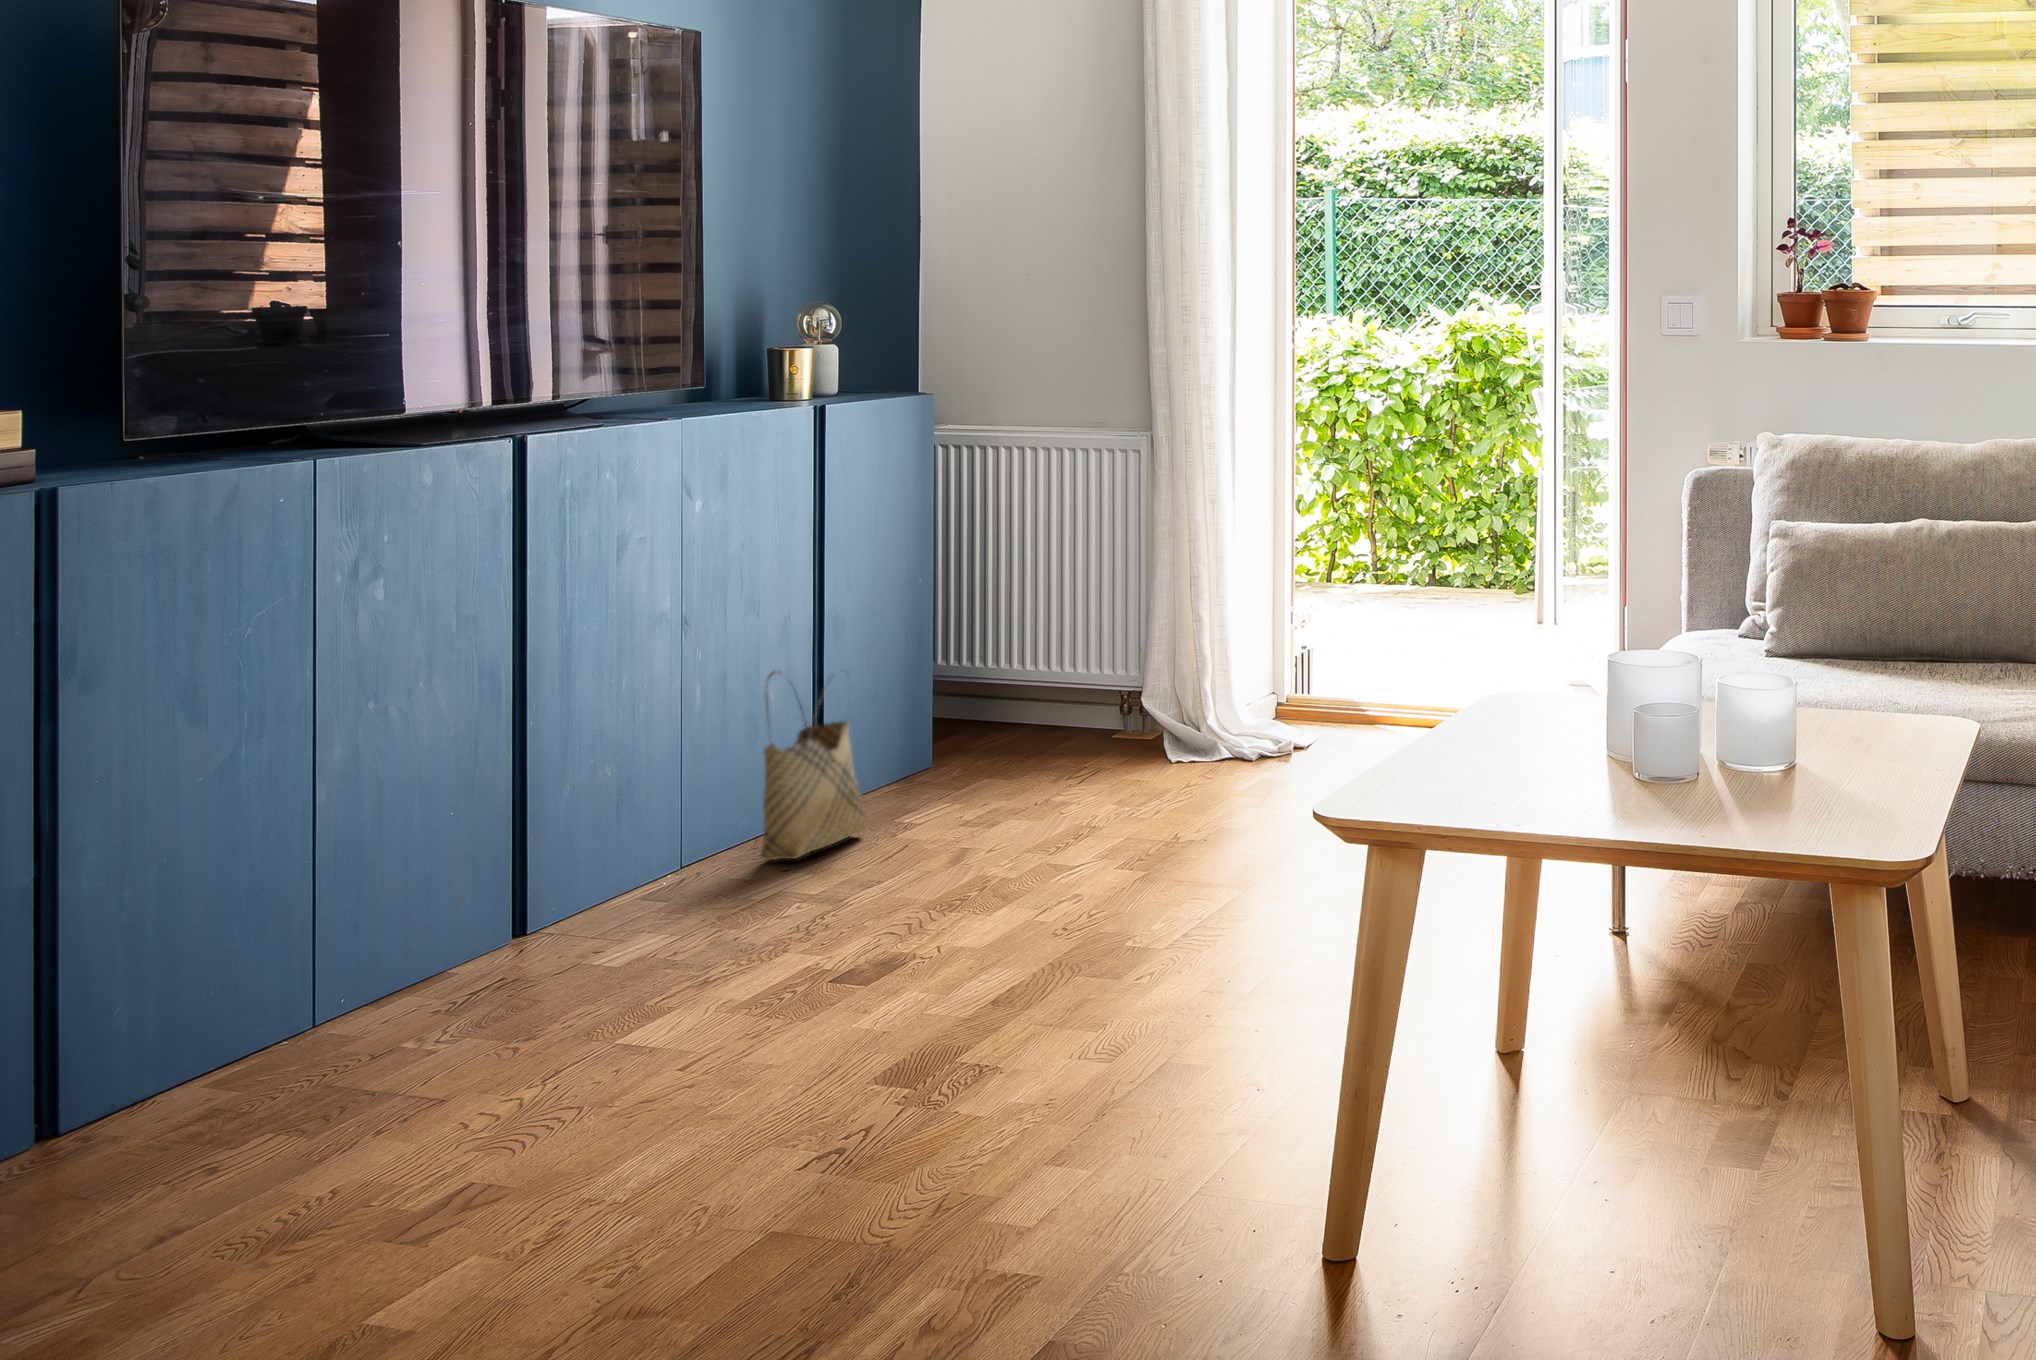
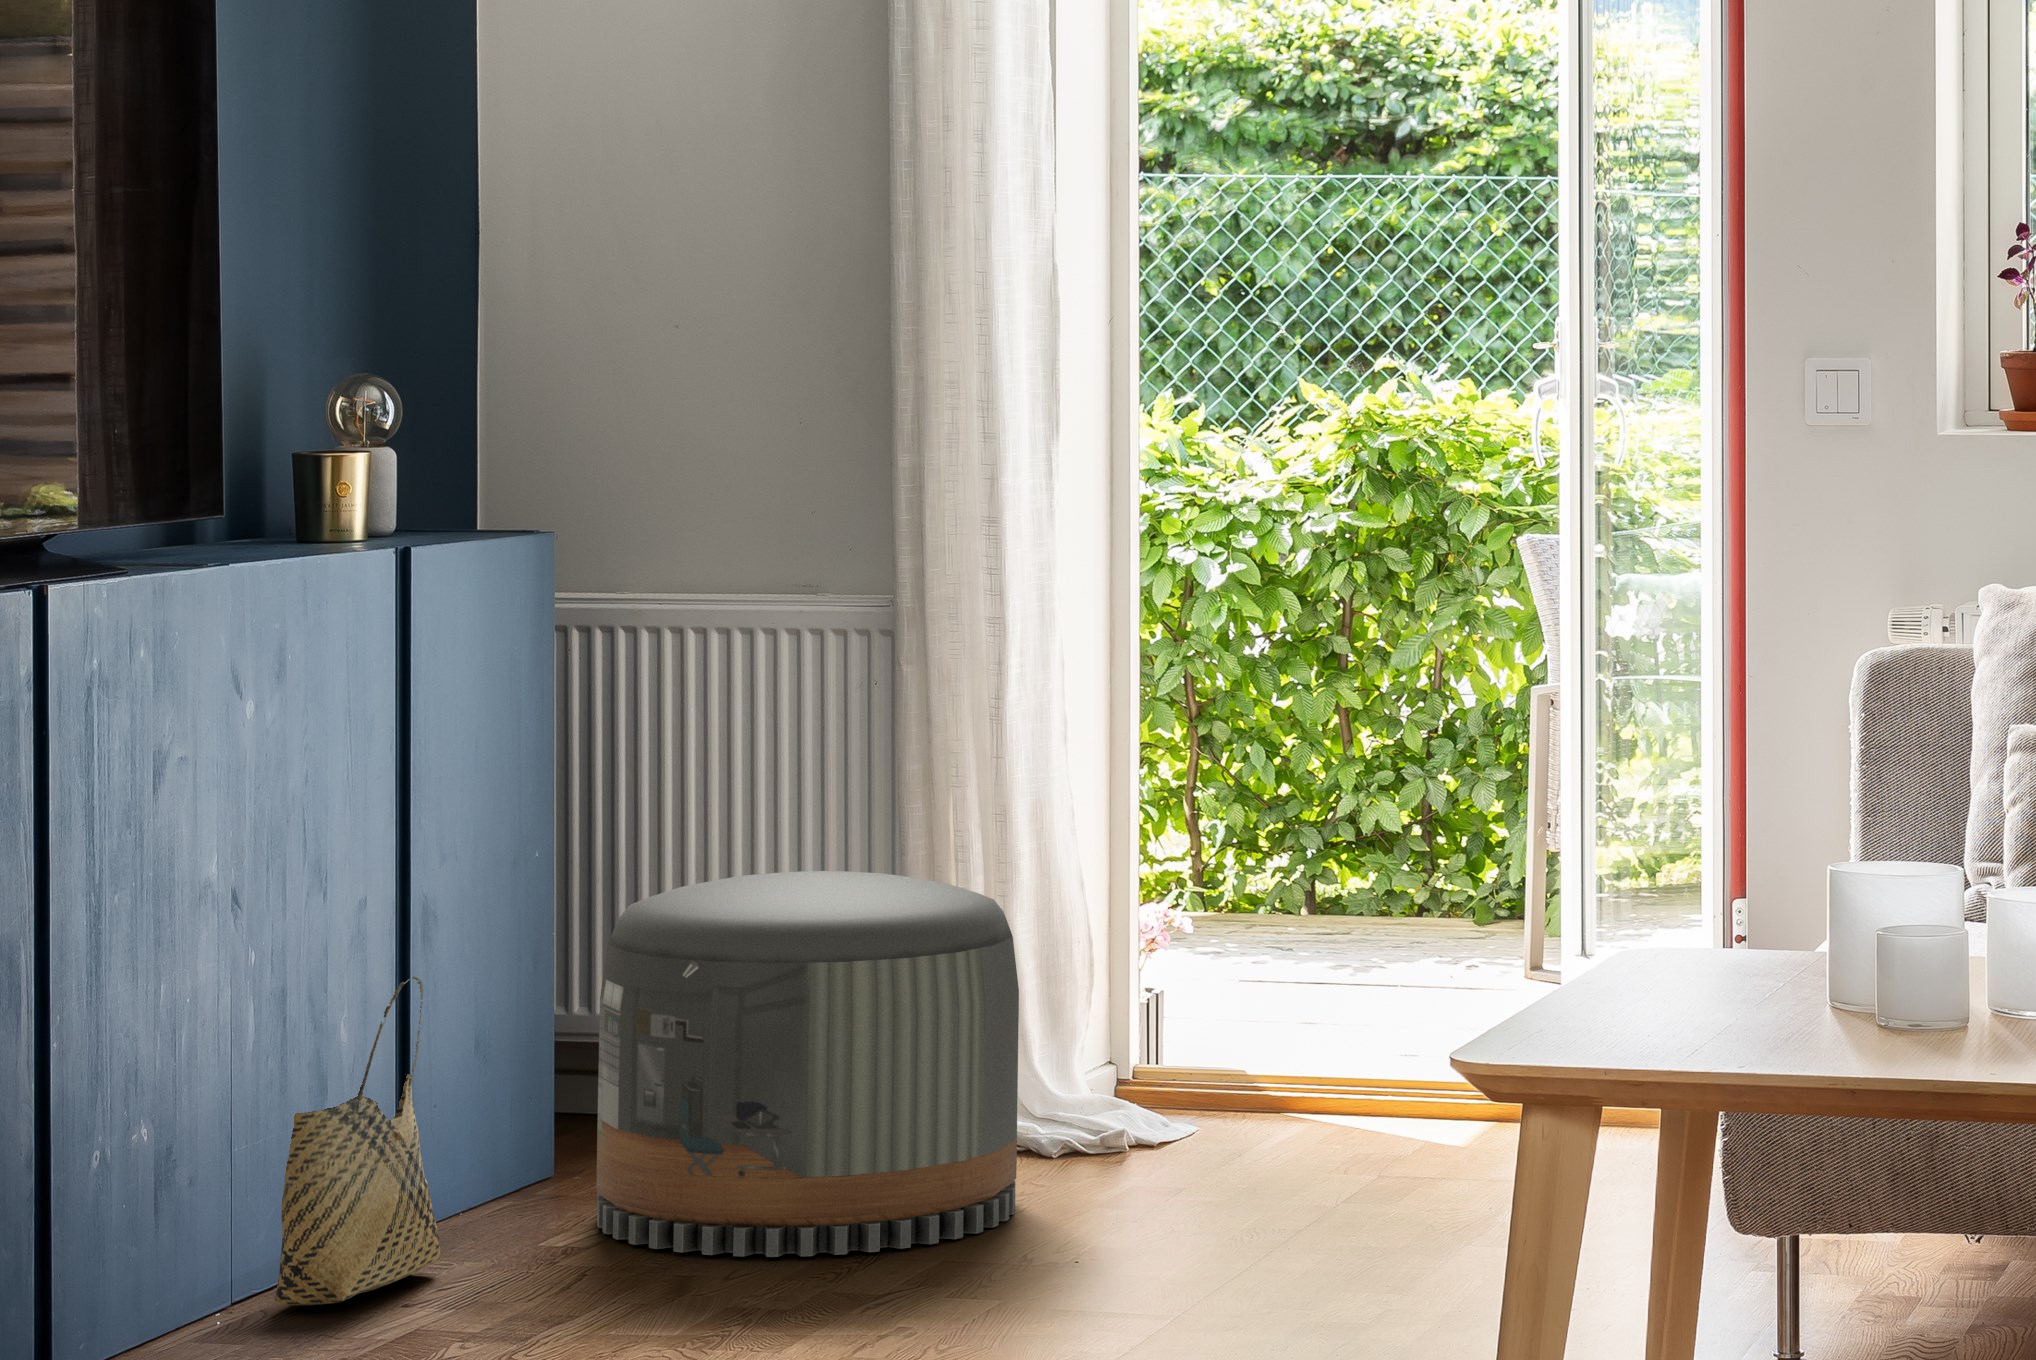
pouf: none [967,598,1211,825] -> present [596,871,1019,1257]

